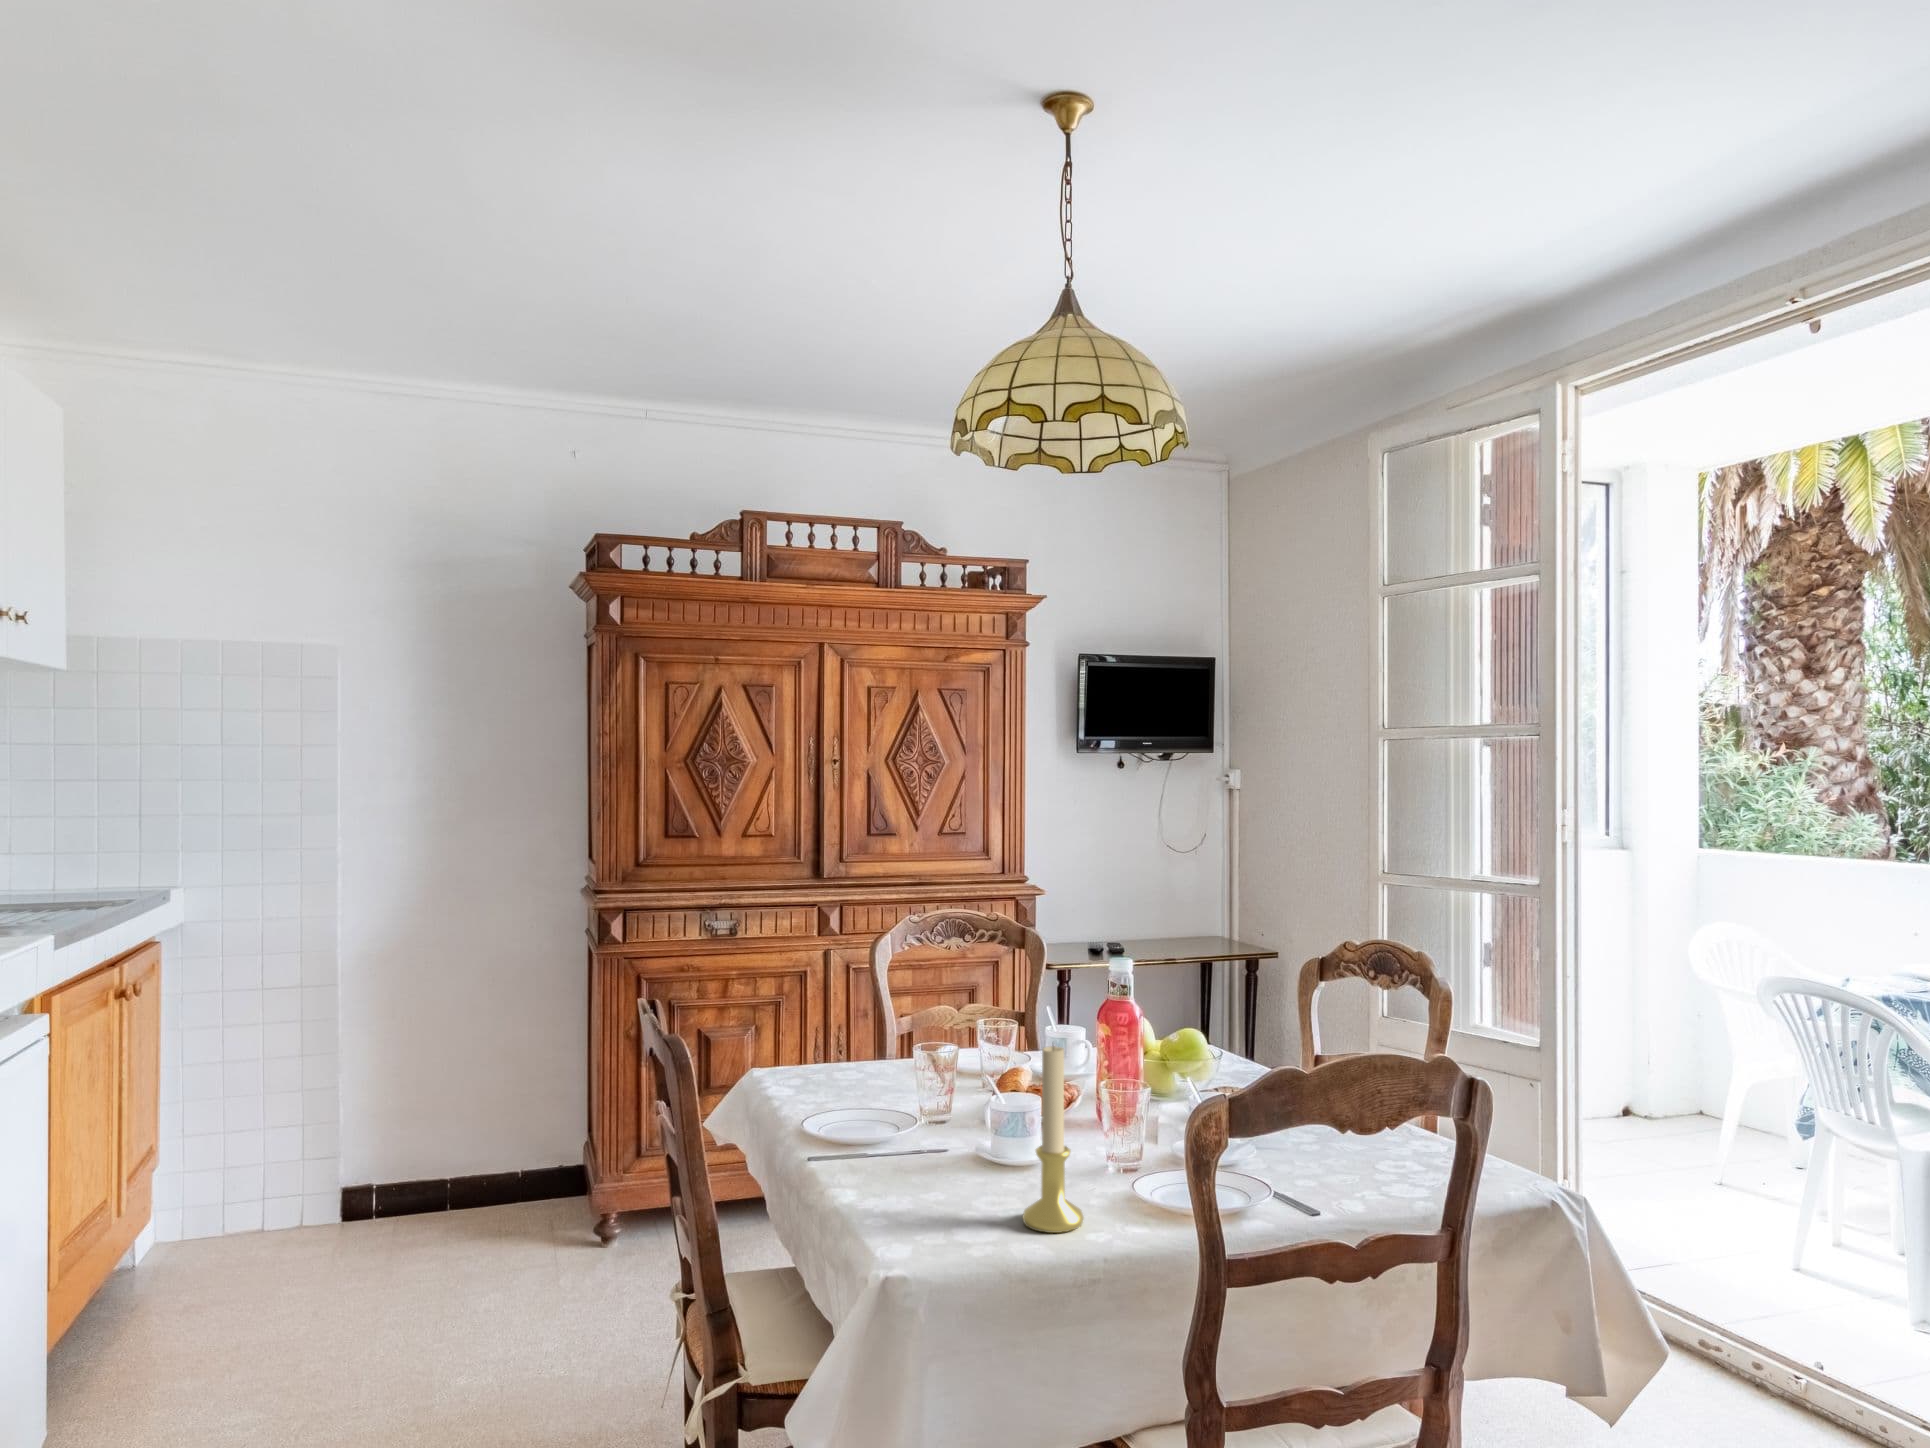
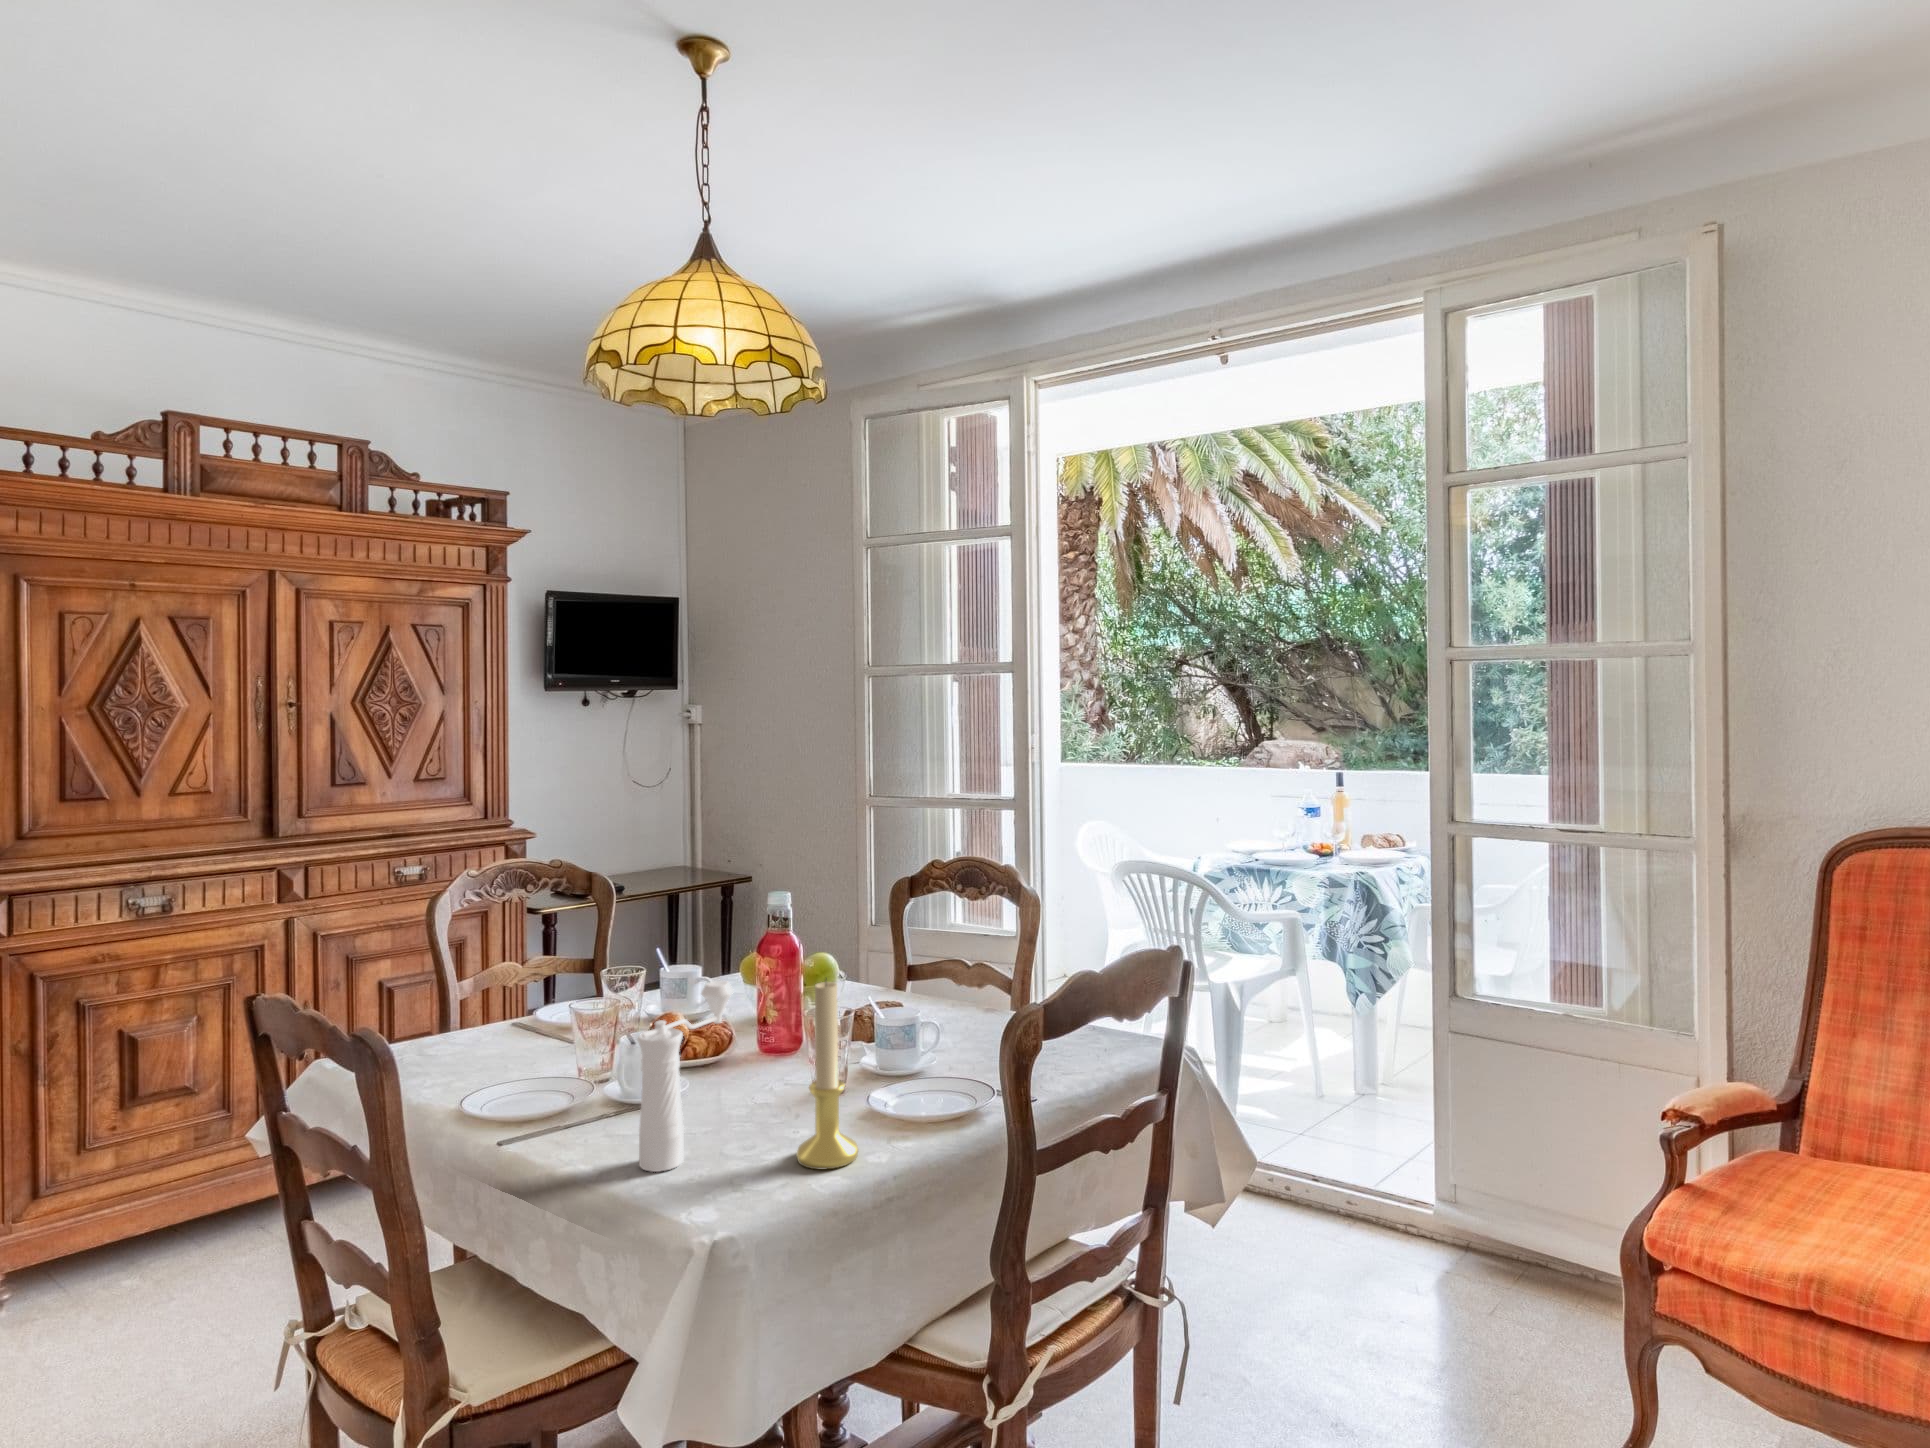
pepper mill: none [896,1035,999,1203] -> present [638,981,733,1172]

